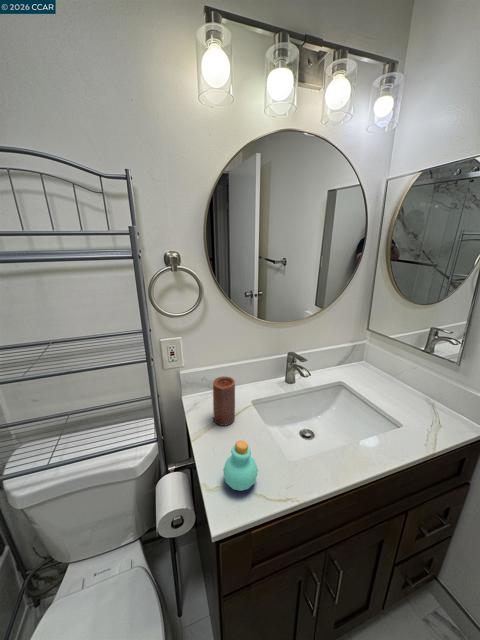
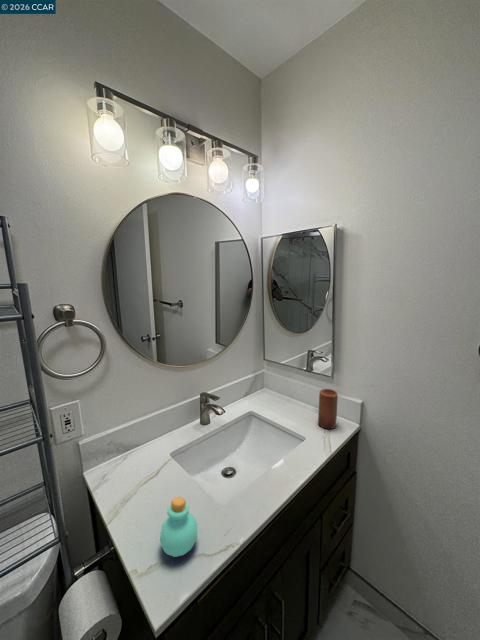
candle: present [213,376,235,426] -> present [318,389,338,429]

